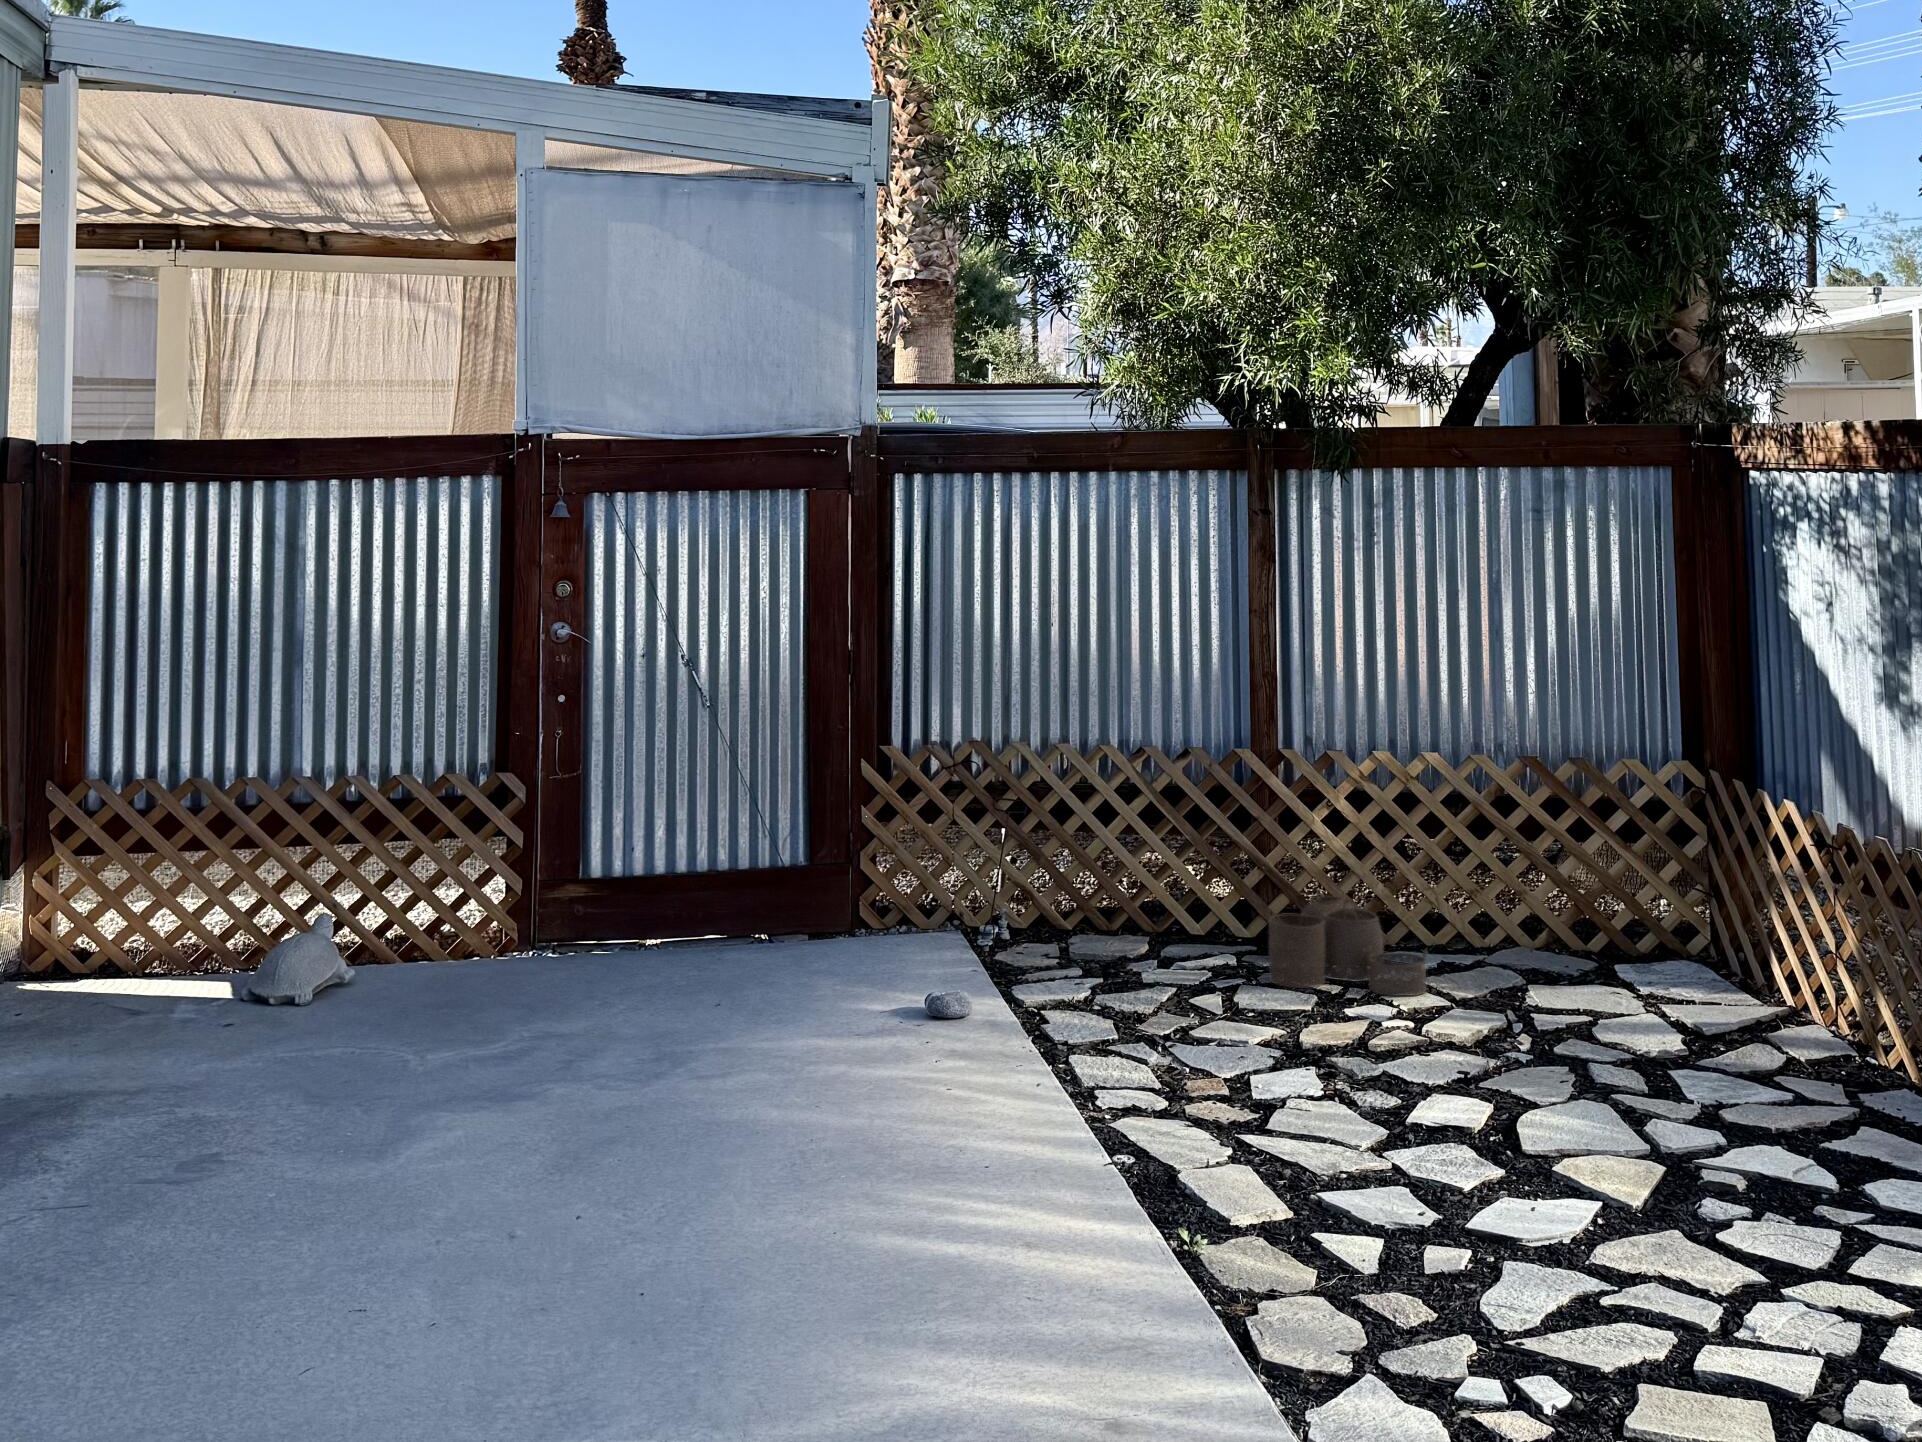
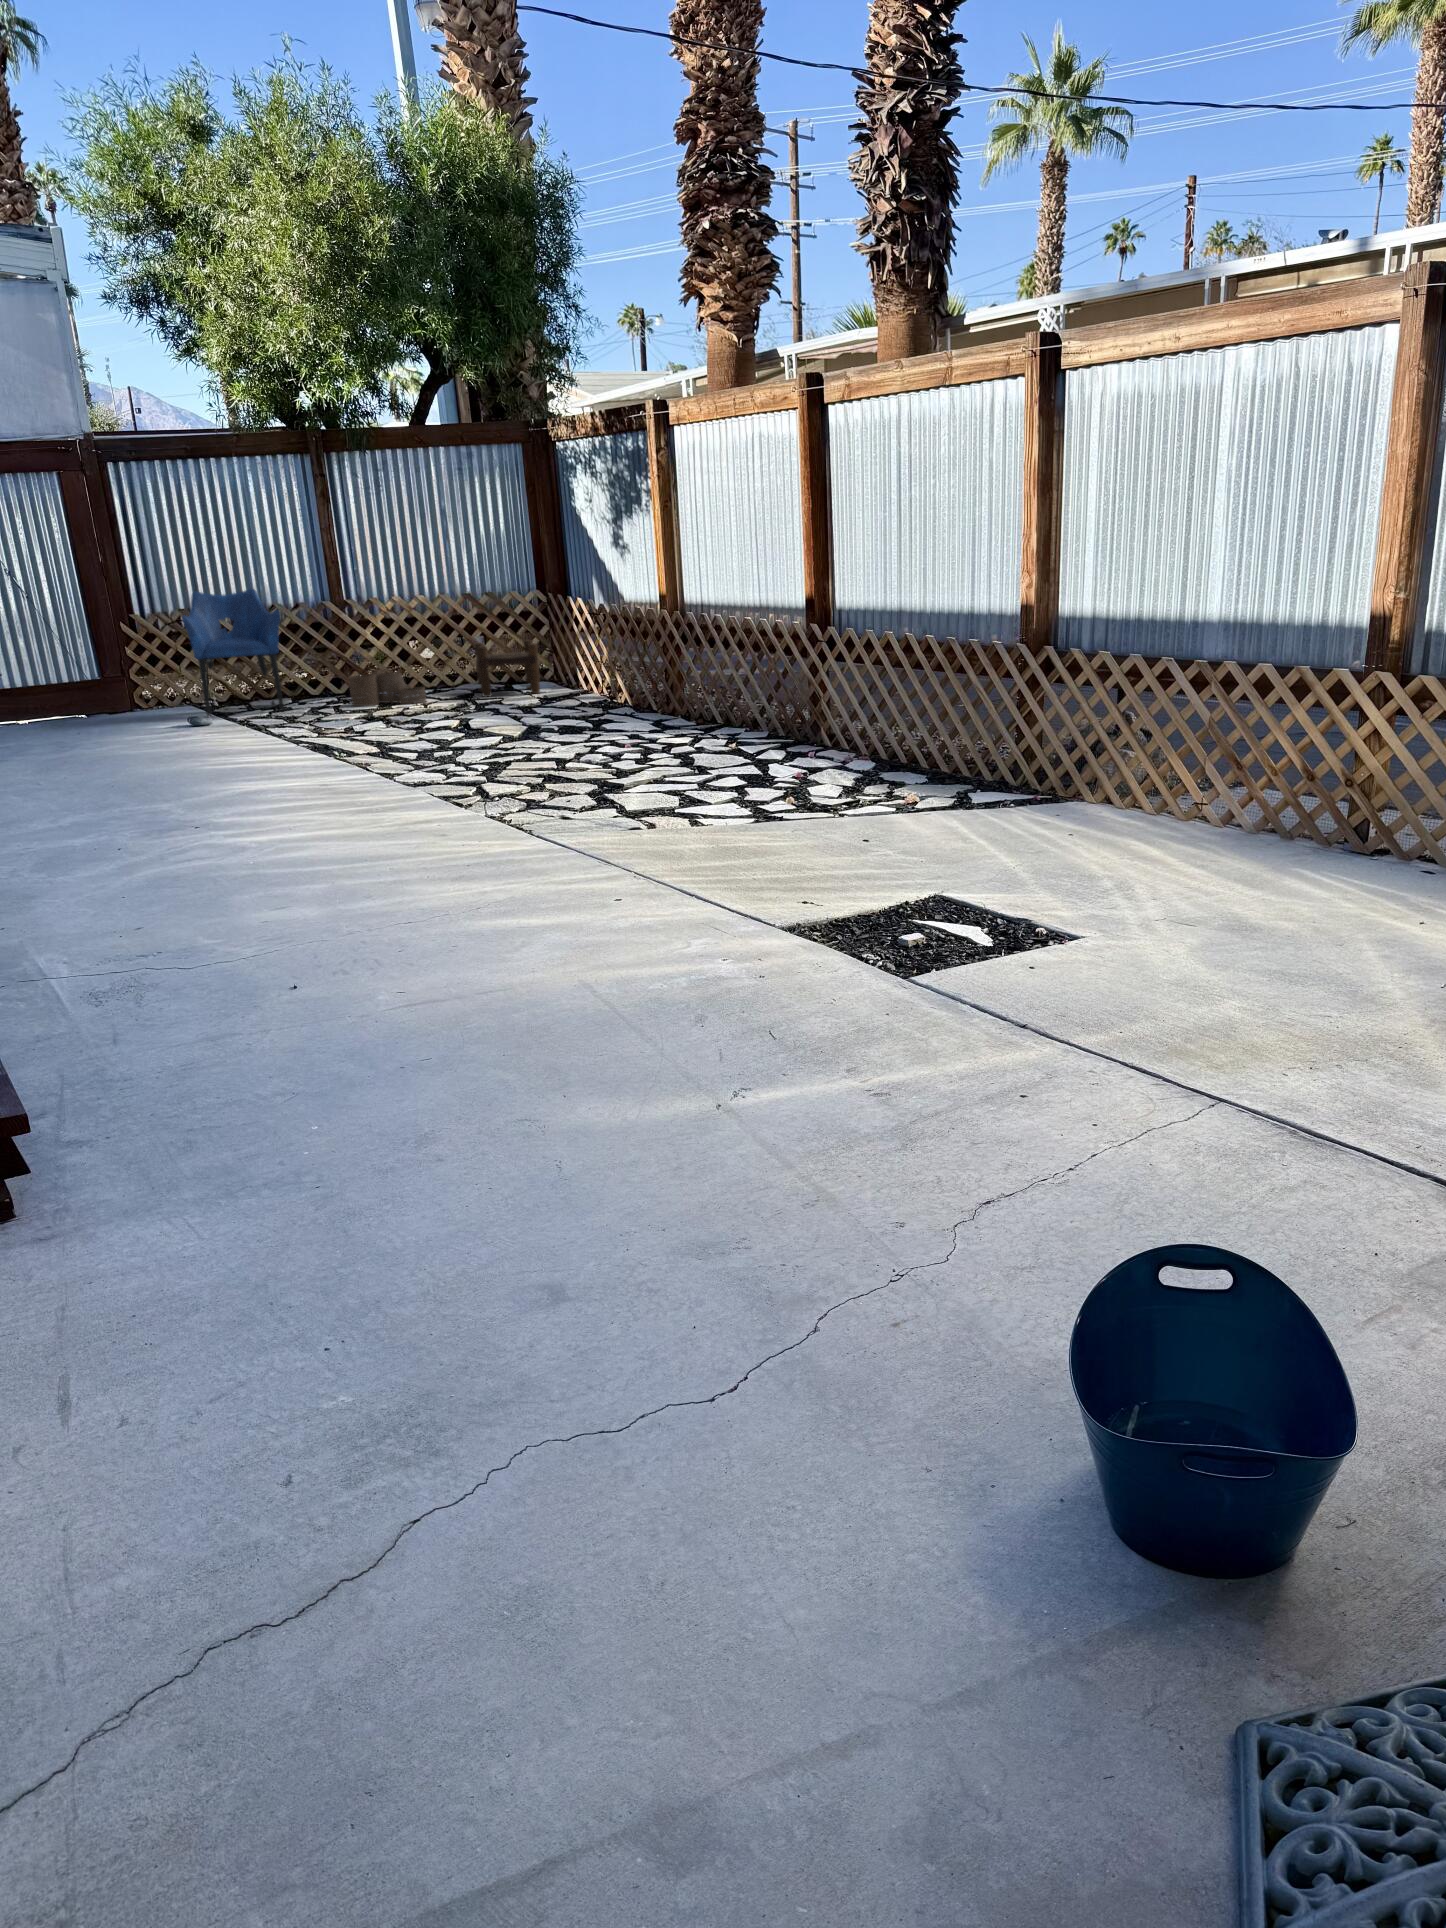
armchair: none [963,716,1149,981] -> present [182,589,284,717]
stool: none [1533,853,1679,994] -> present [475,640,540,697]

